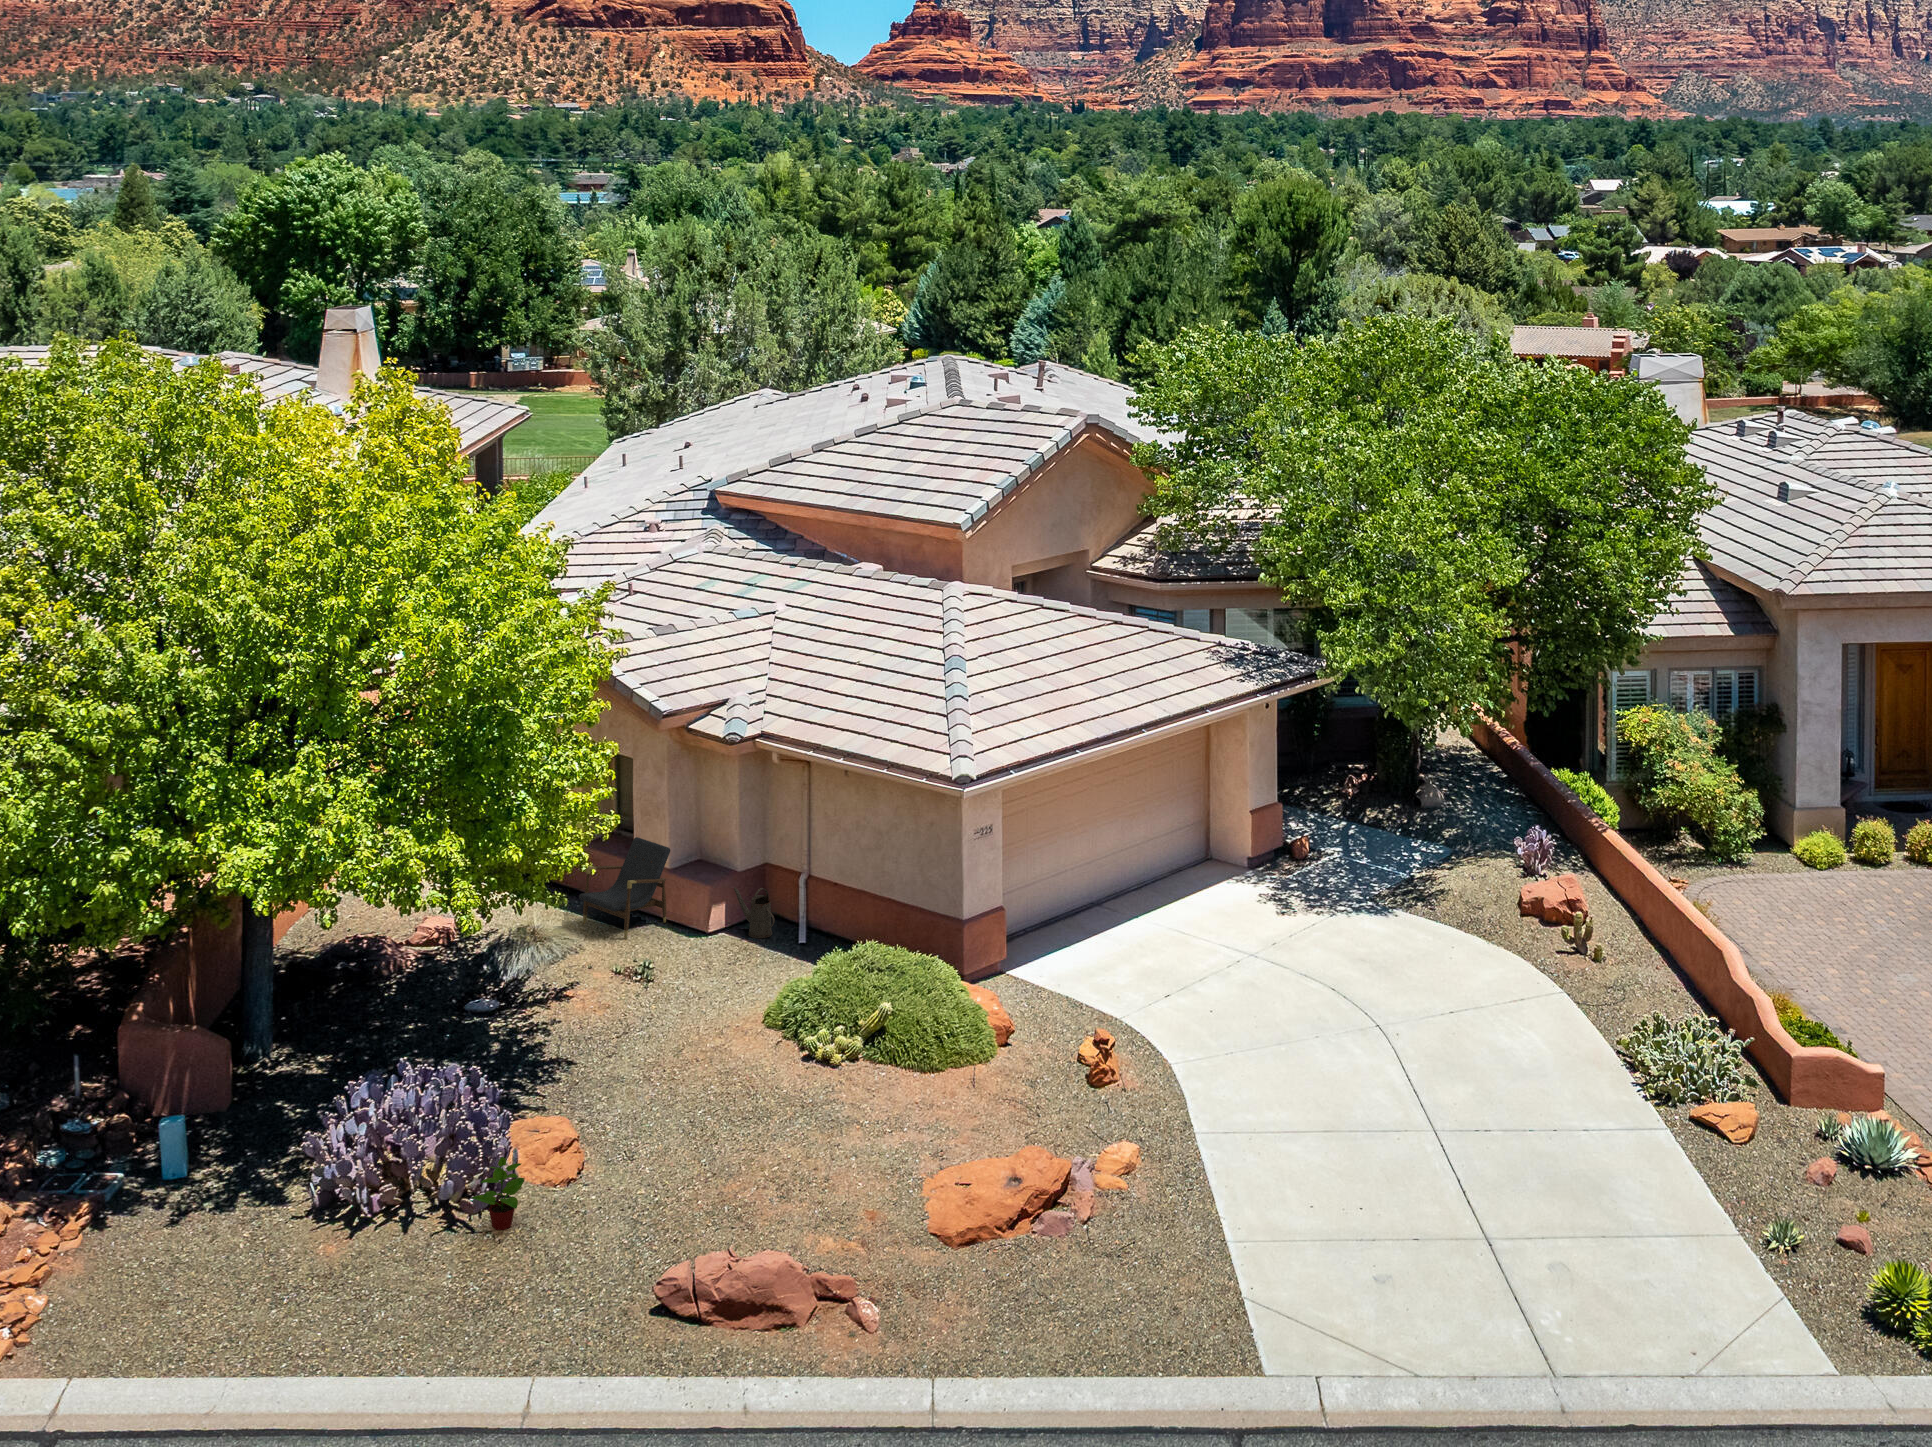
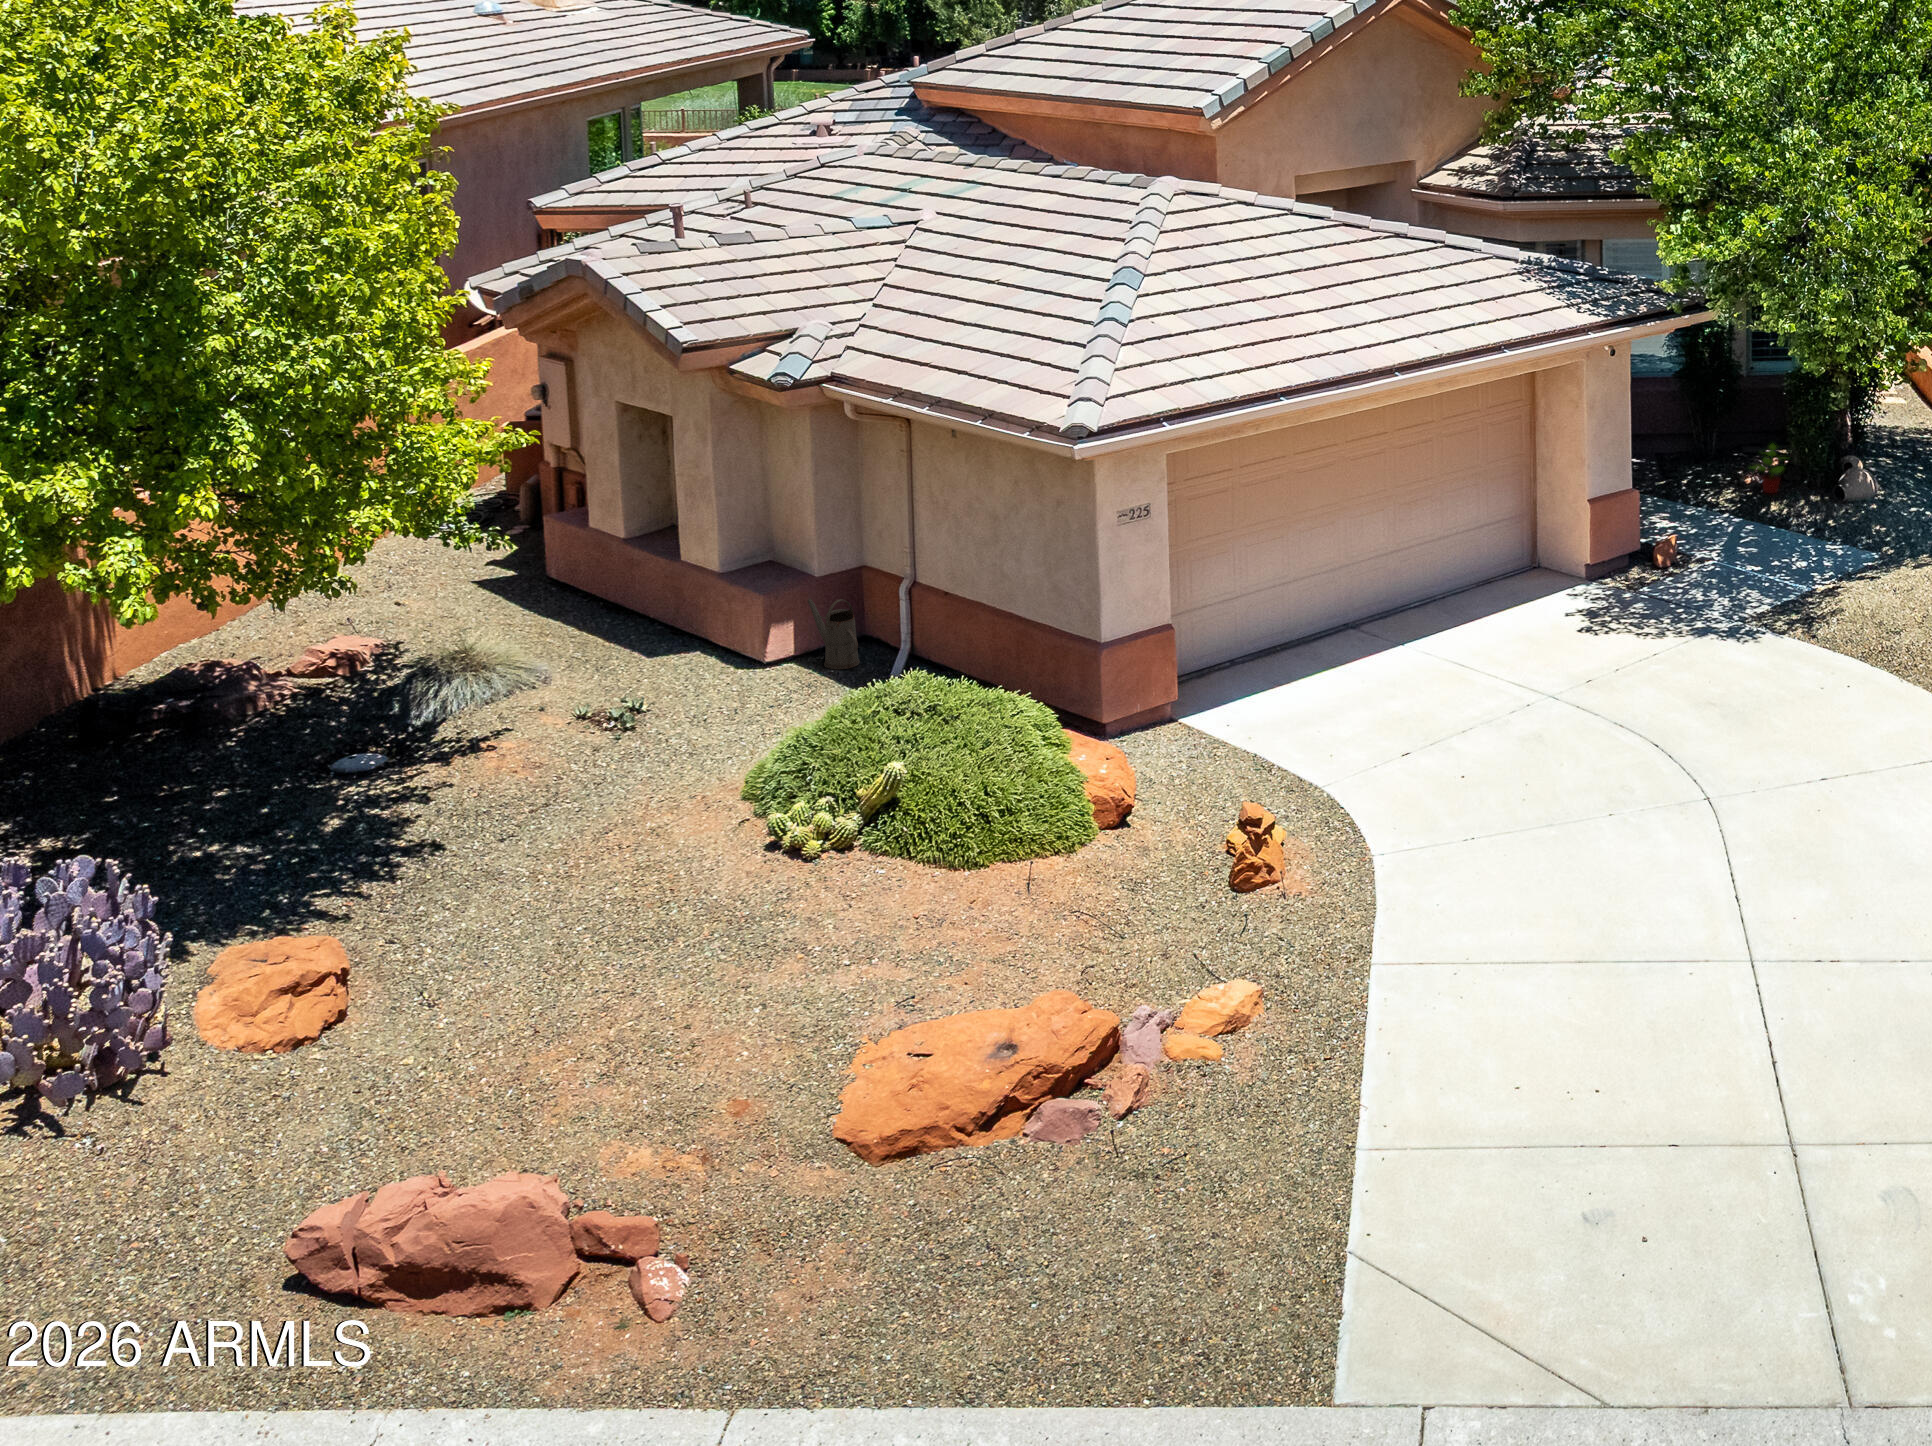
lounge chair: present [579,837,670,939] -> none [581,529,716,669]
potted plant: present [471,1157,524,1230] -> present [1751,443,1783,493]

